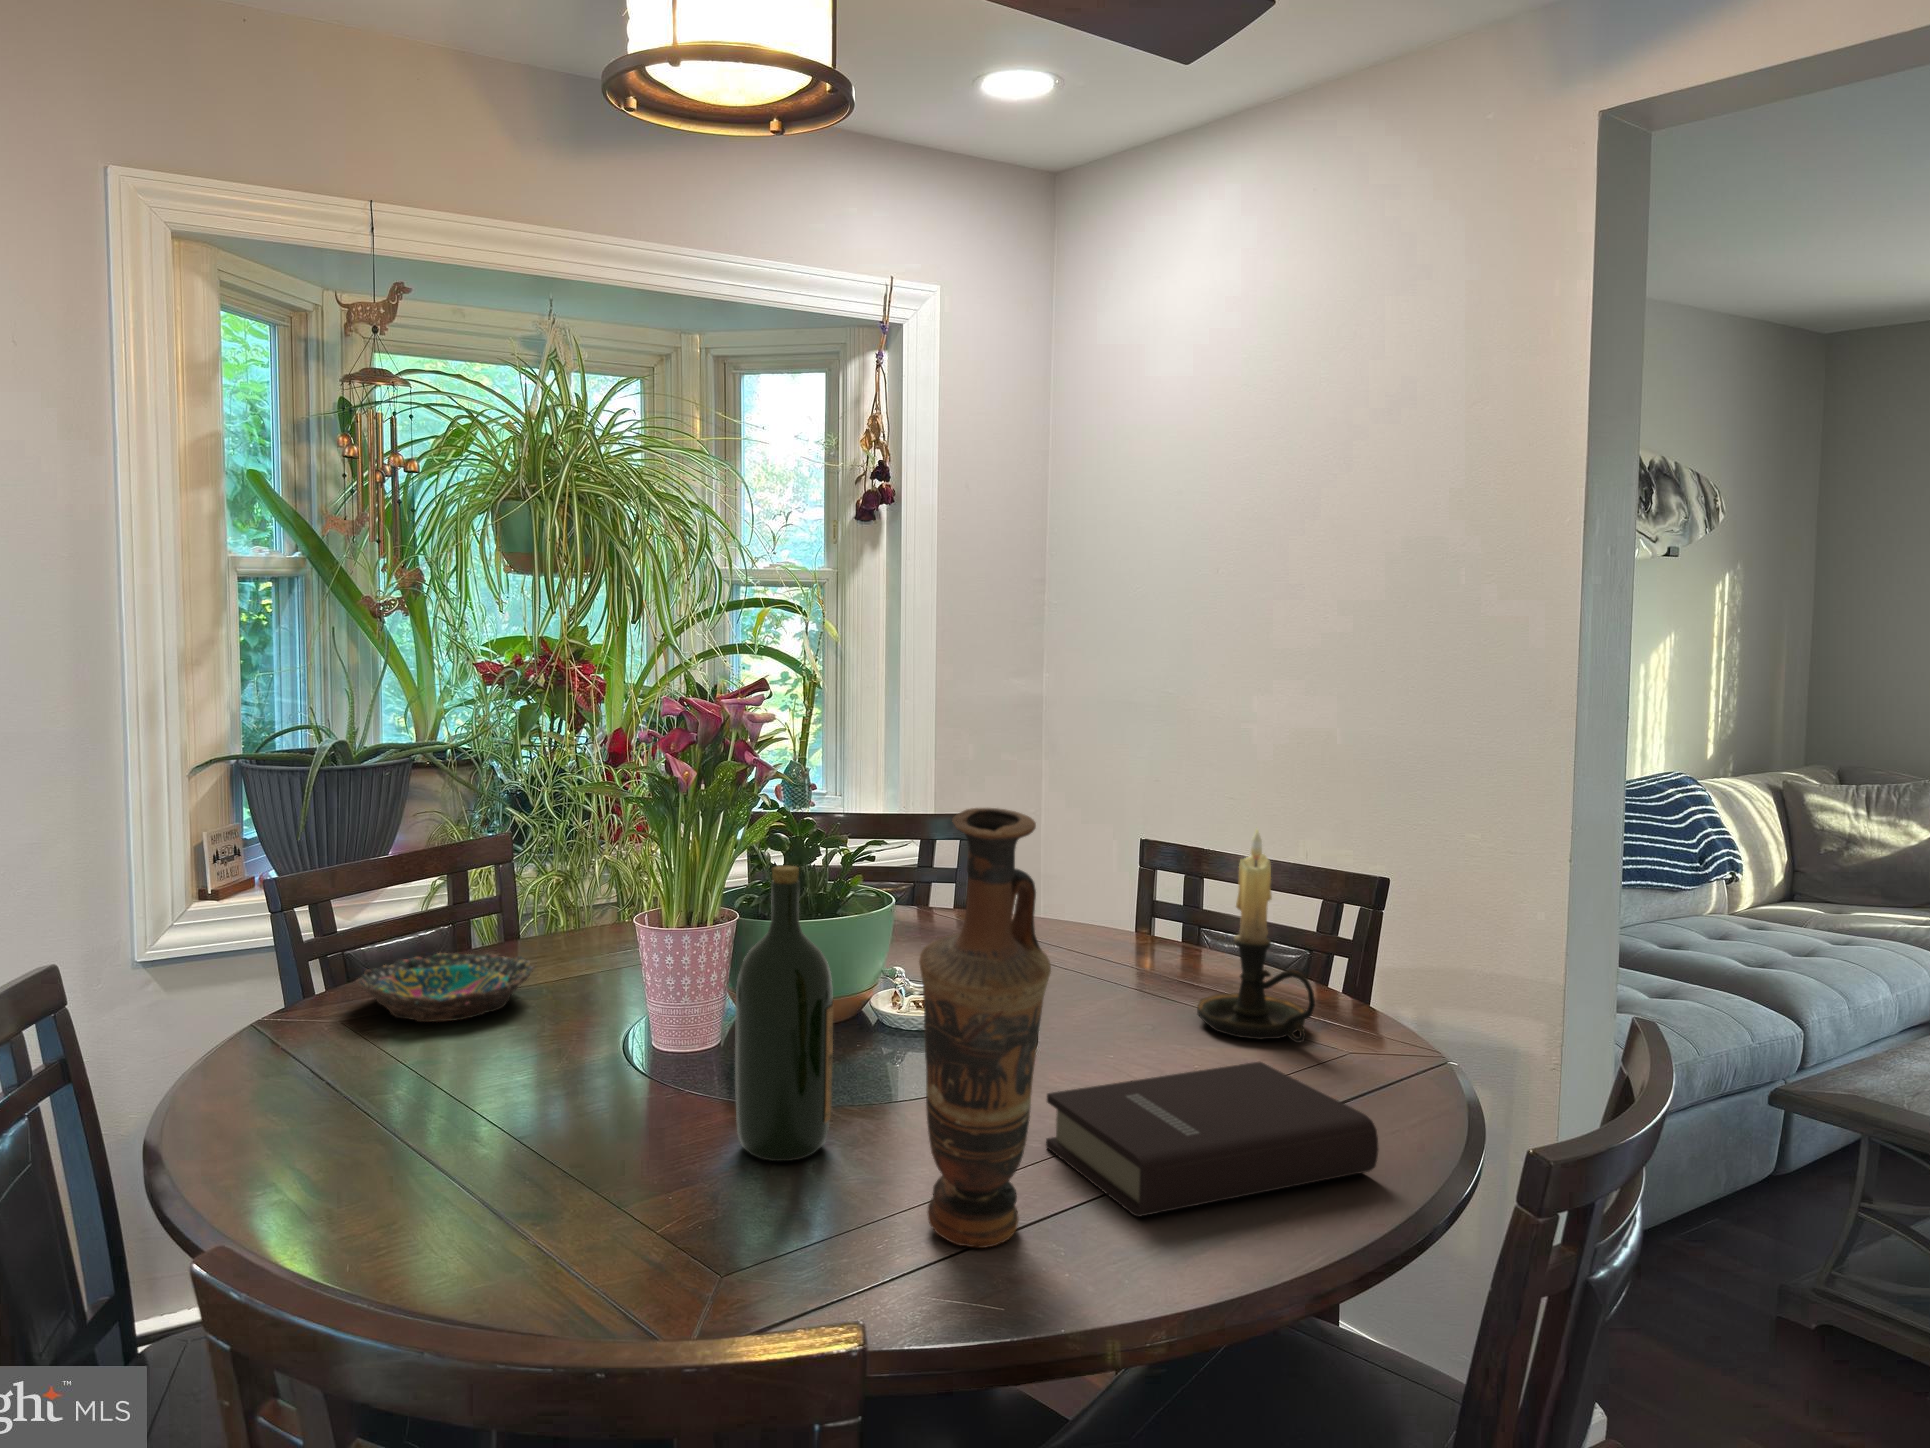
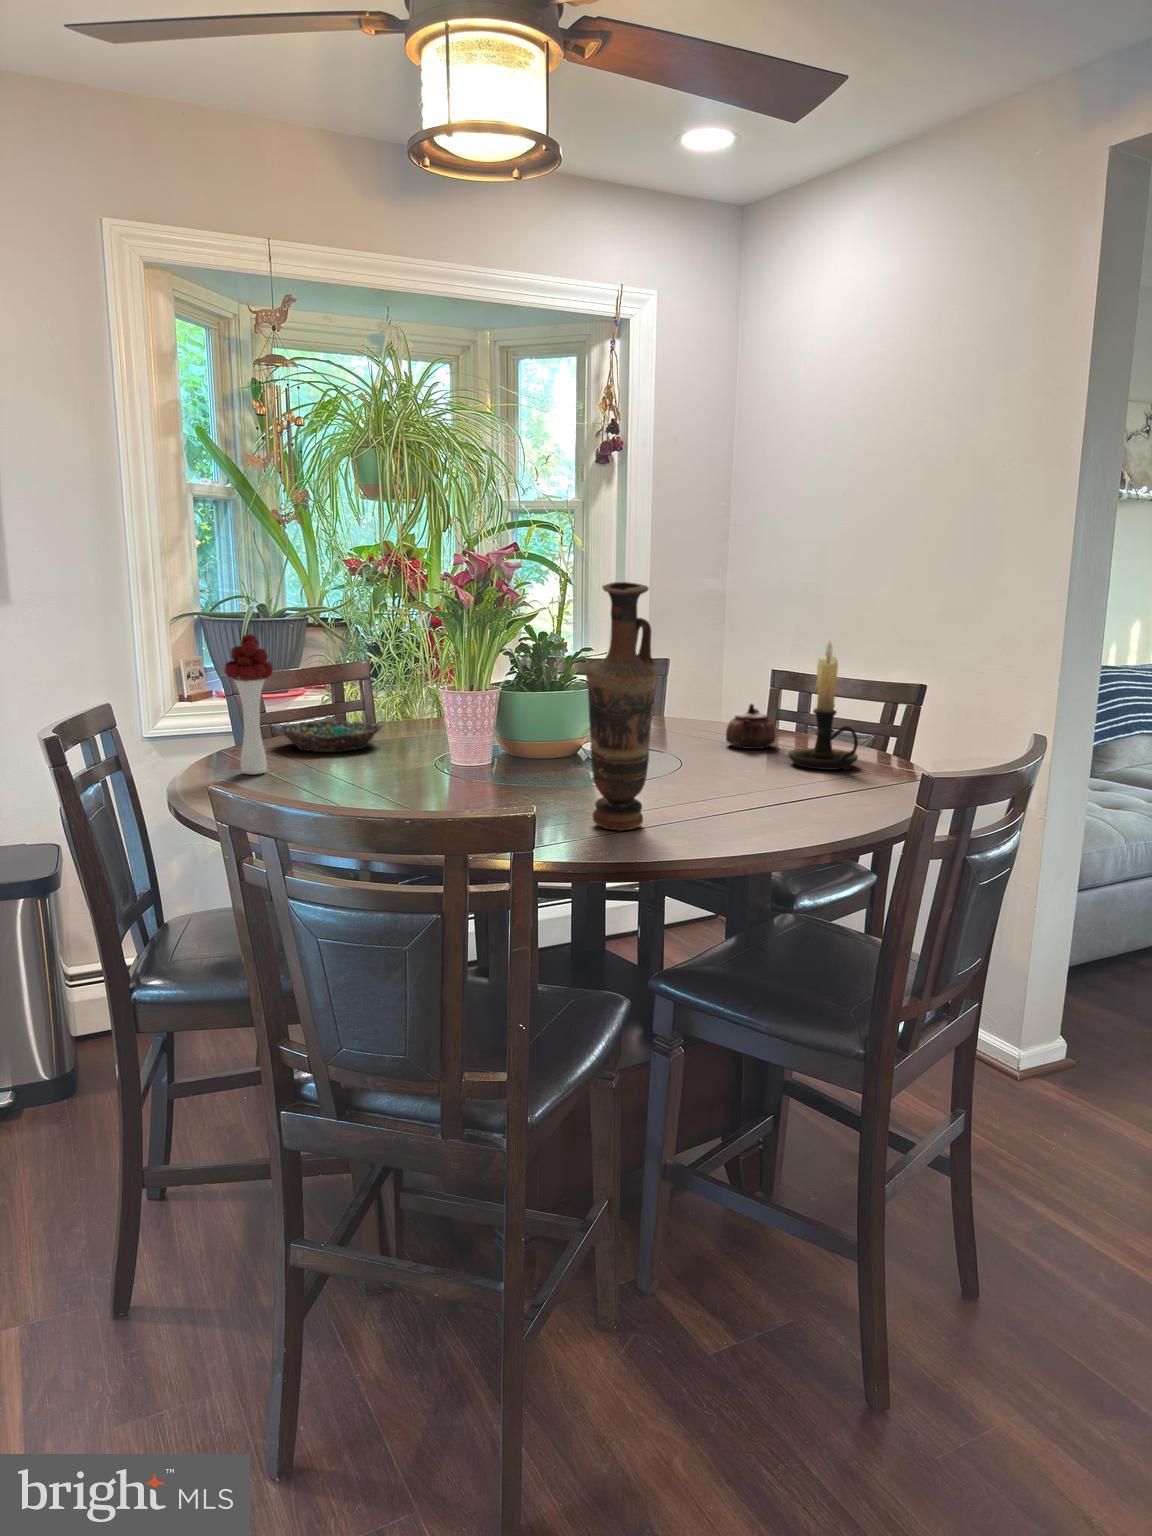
flower bouquet: none [260,850,347,1095] -> present [225,635,273,774]
wine bottle: present [735,866,833,1161] -> none [491,635,548,802]
teapot: none [1085,913,1161,987] -> present [726,704,775,749]
book: present [1046,1062,1379,1217] -> none [671,764,863,824]

